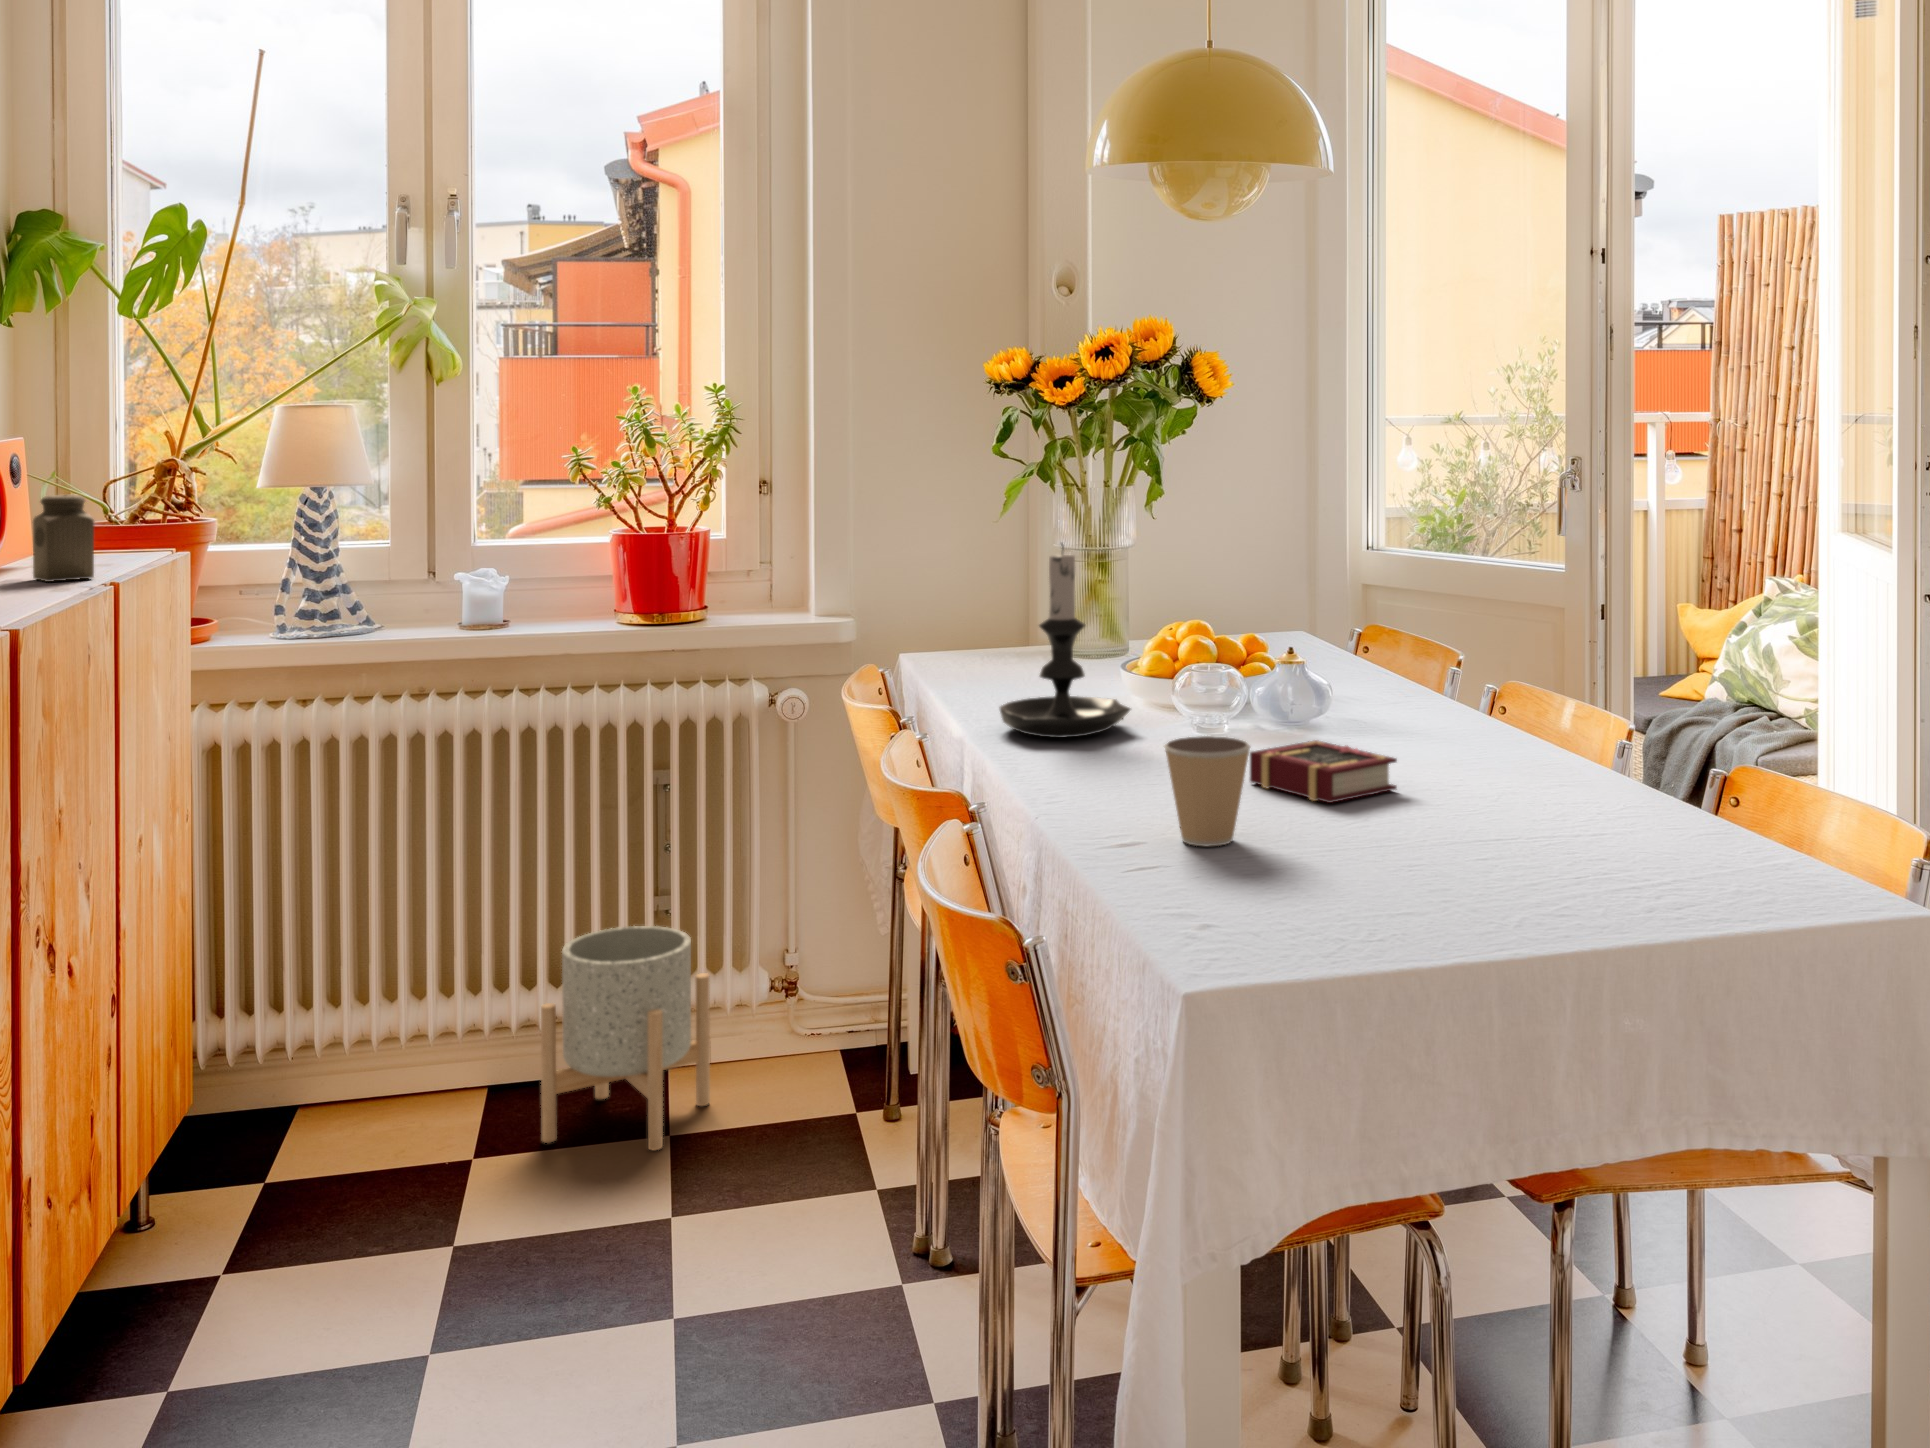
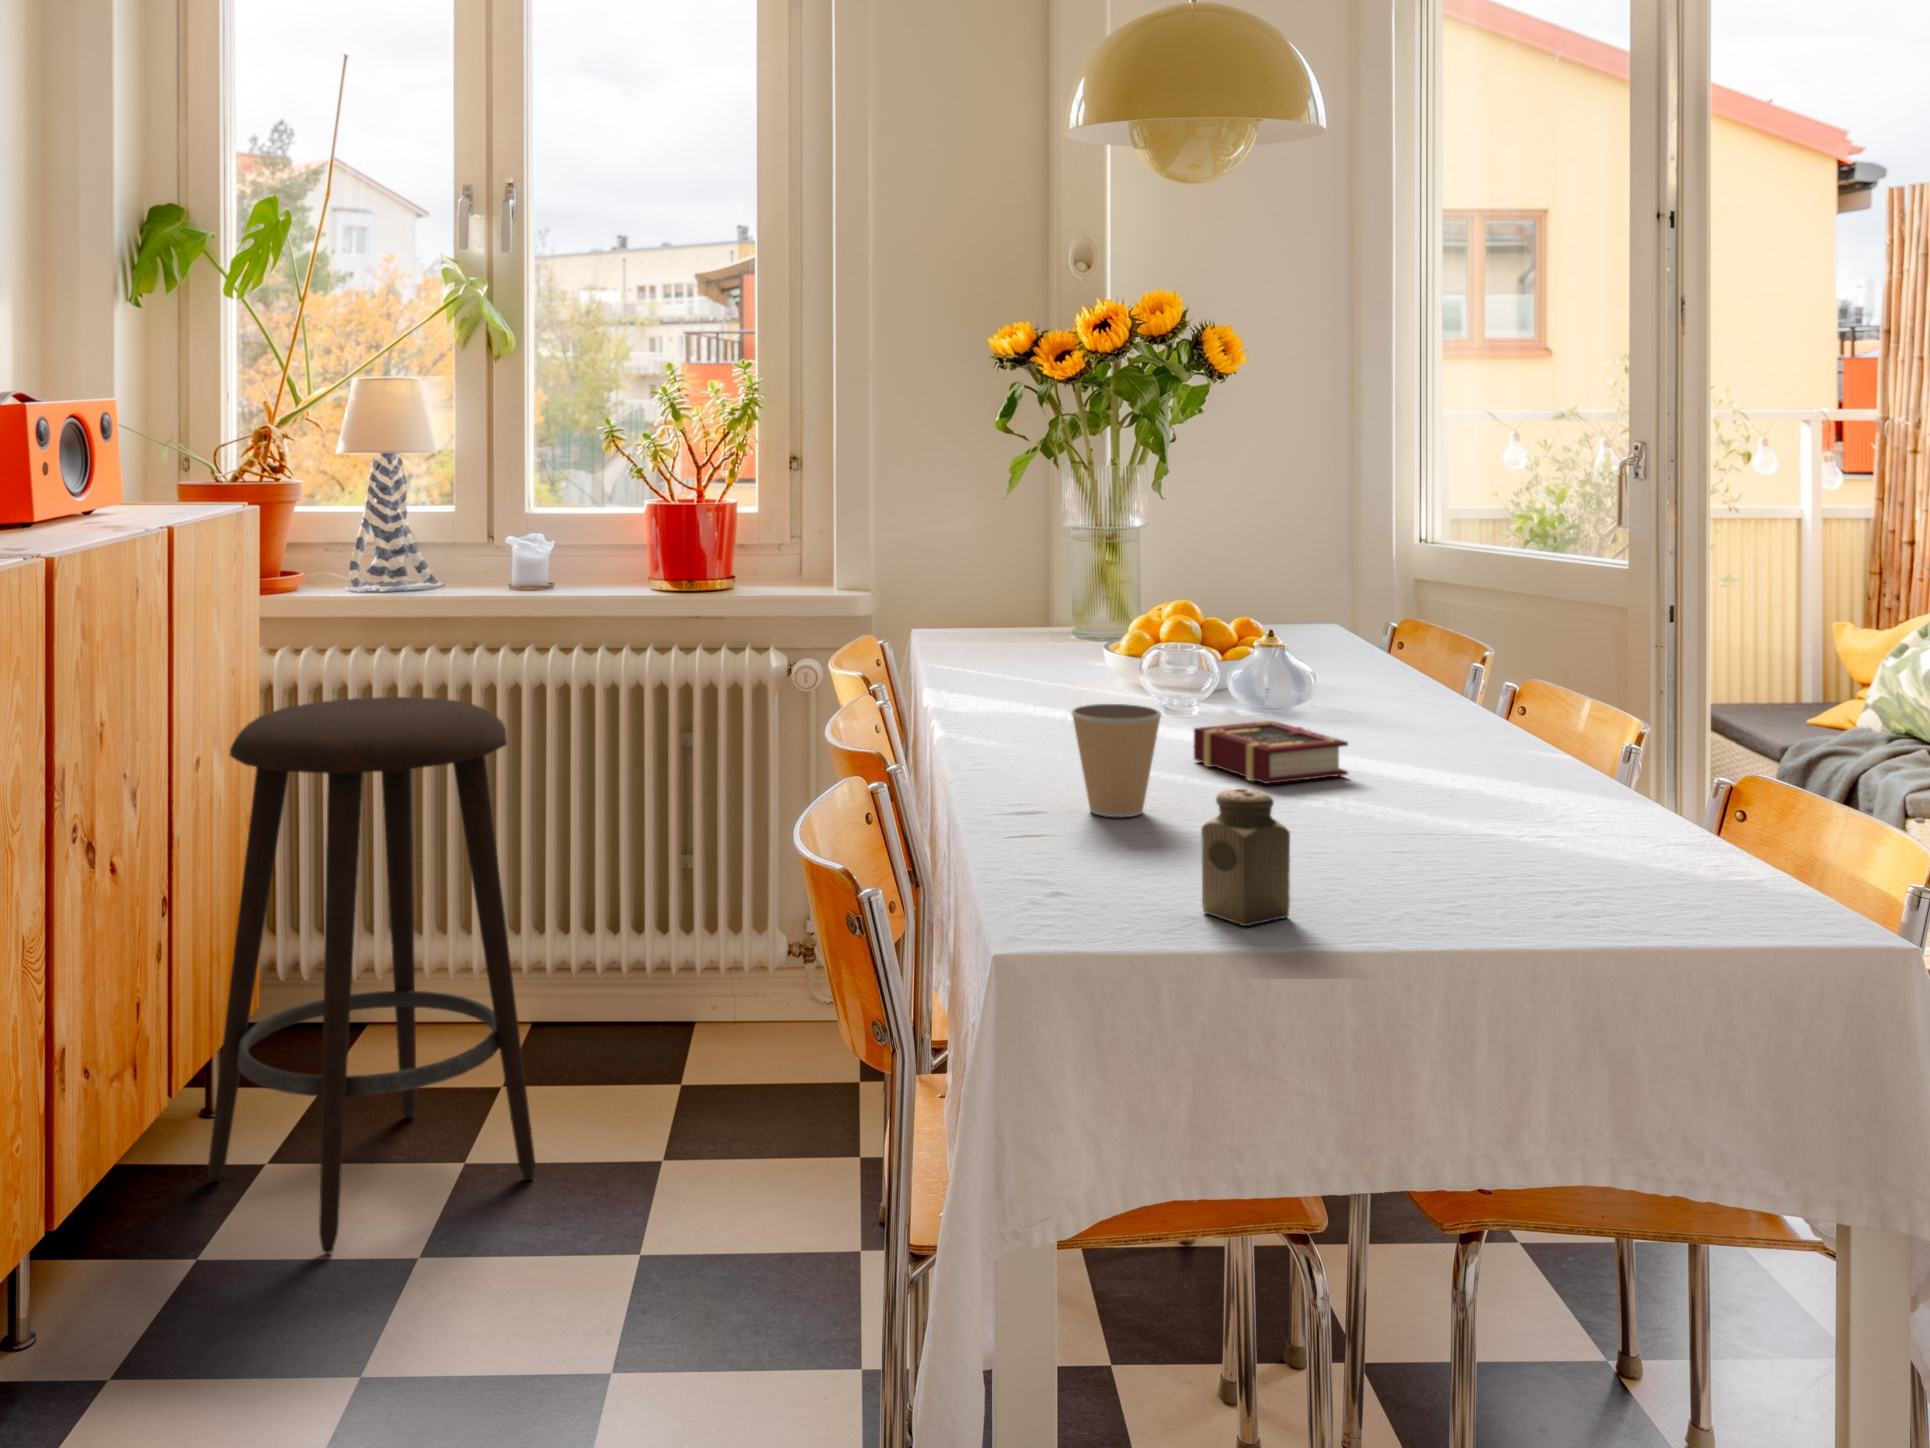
salt shaker: present [33,495,94,582] -> present [1201,789,1290,926]
candle holder: present [1000,544,1130,738] -> none [967,511,1101,709]
stool: none [161,755,541,1366] -> present [208,697,535,1254]
planter: present [541,926,710,1150] -> none [564,879,725,1094]

